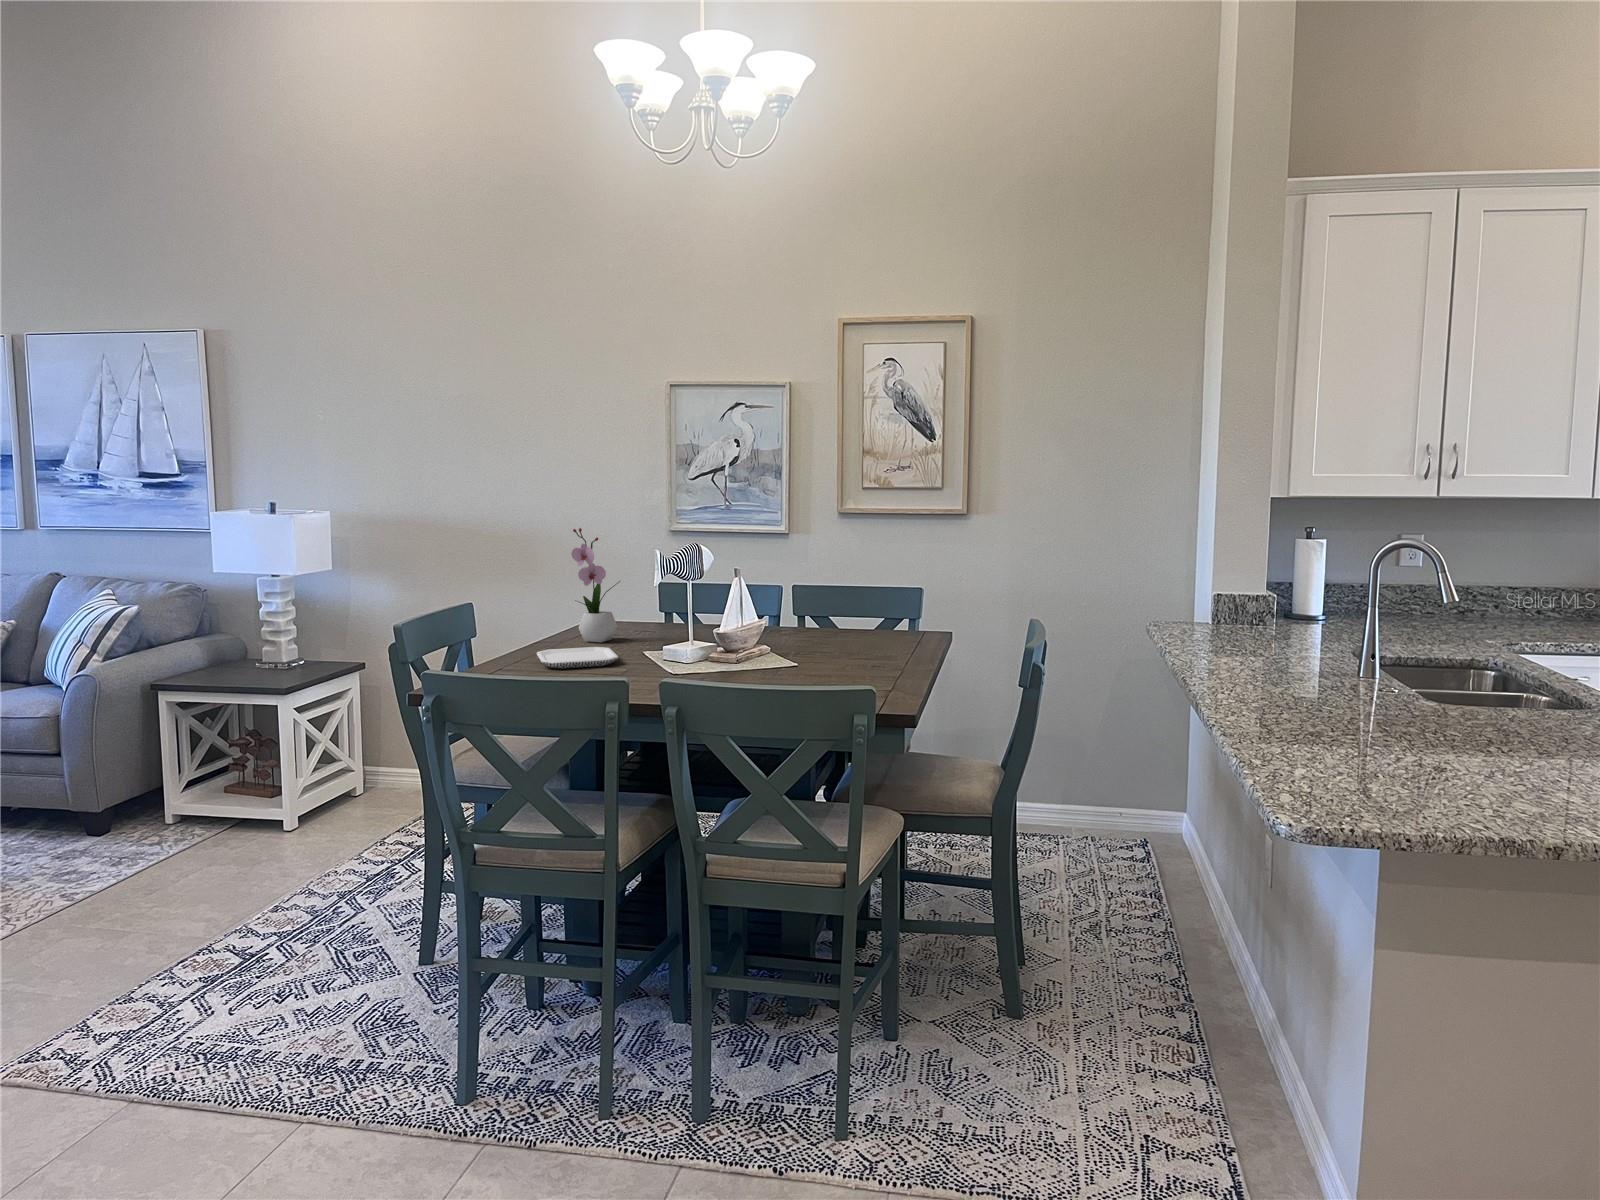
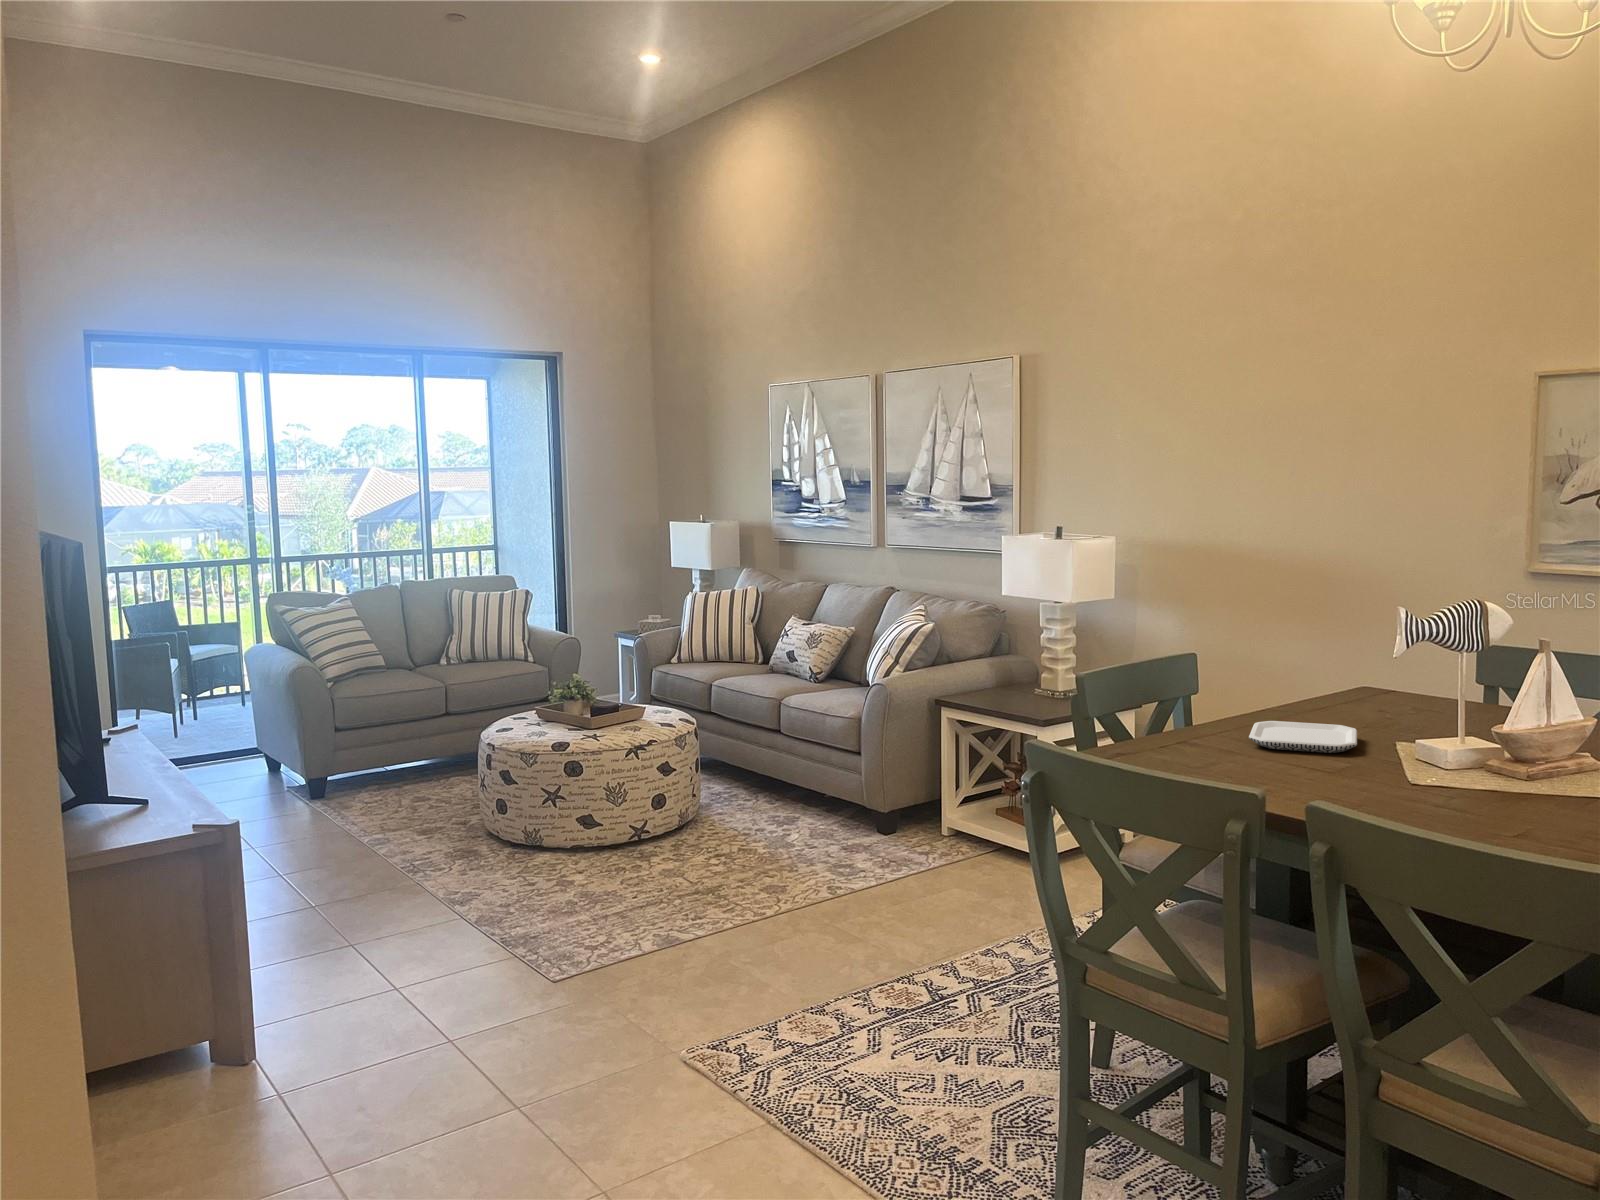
flower arrangement: present [571,528,620,642] -> none [1327,567,1400,717]

